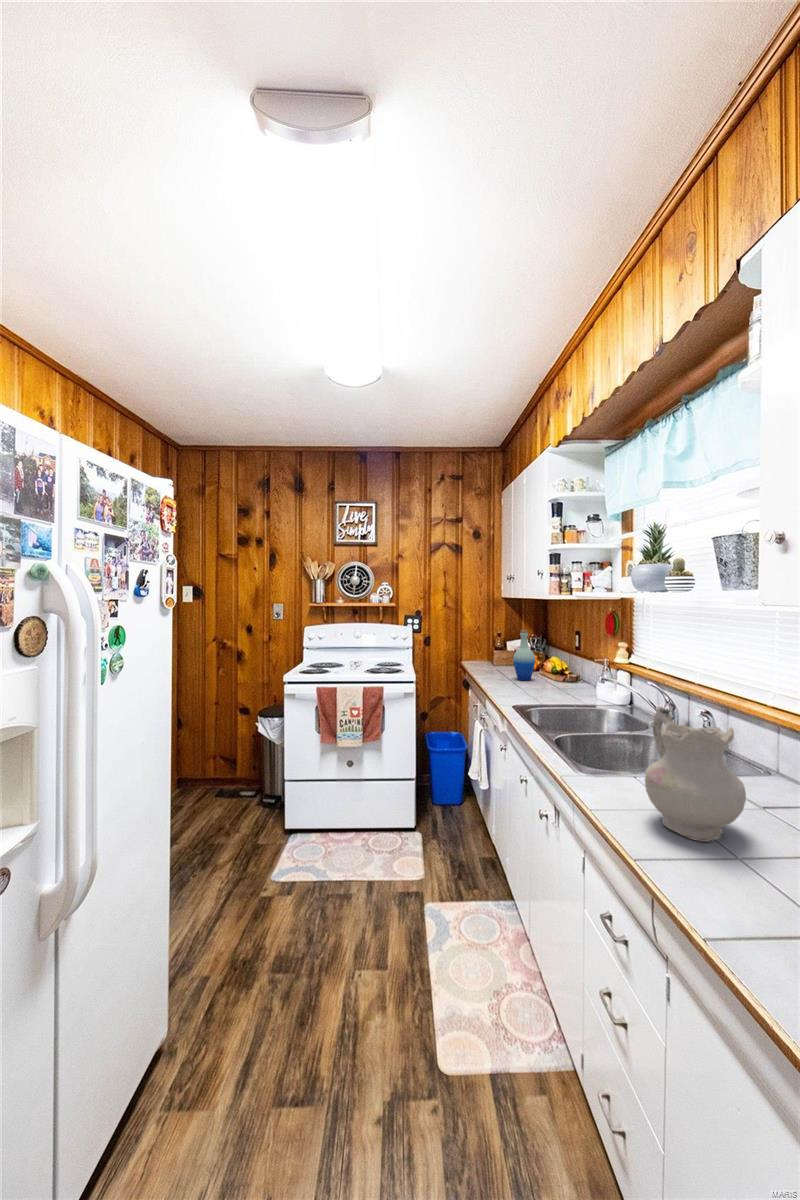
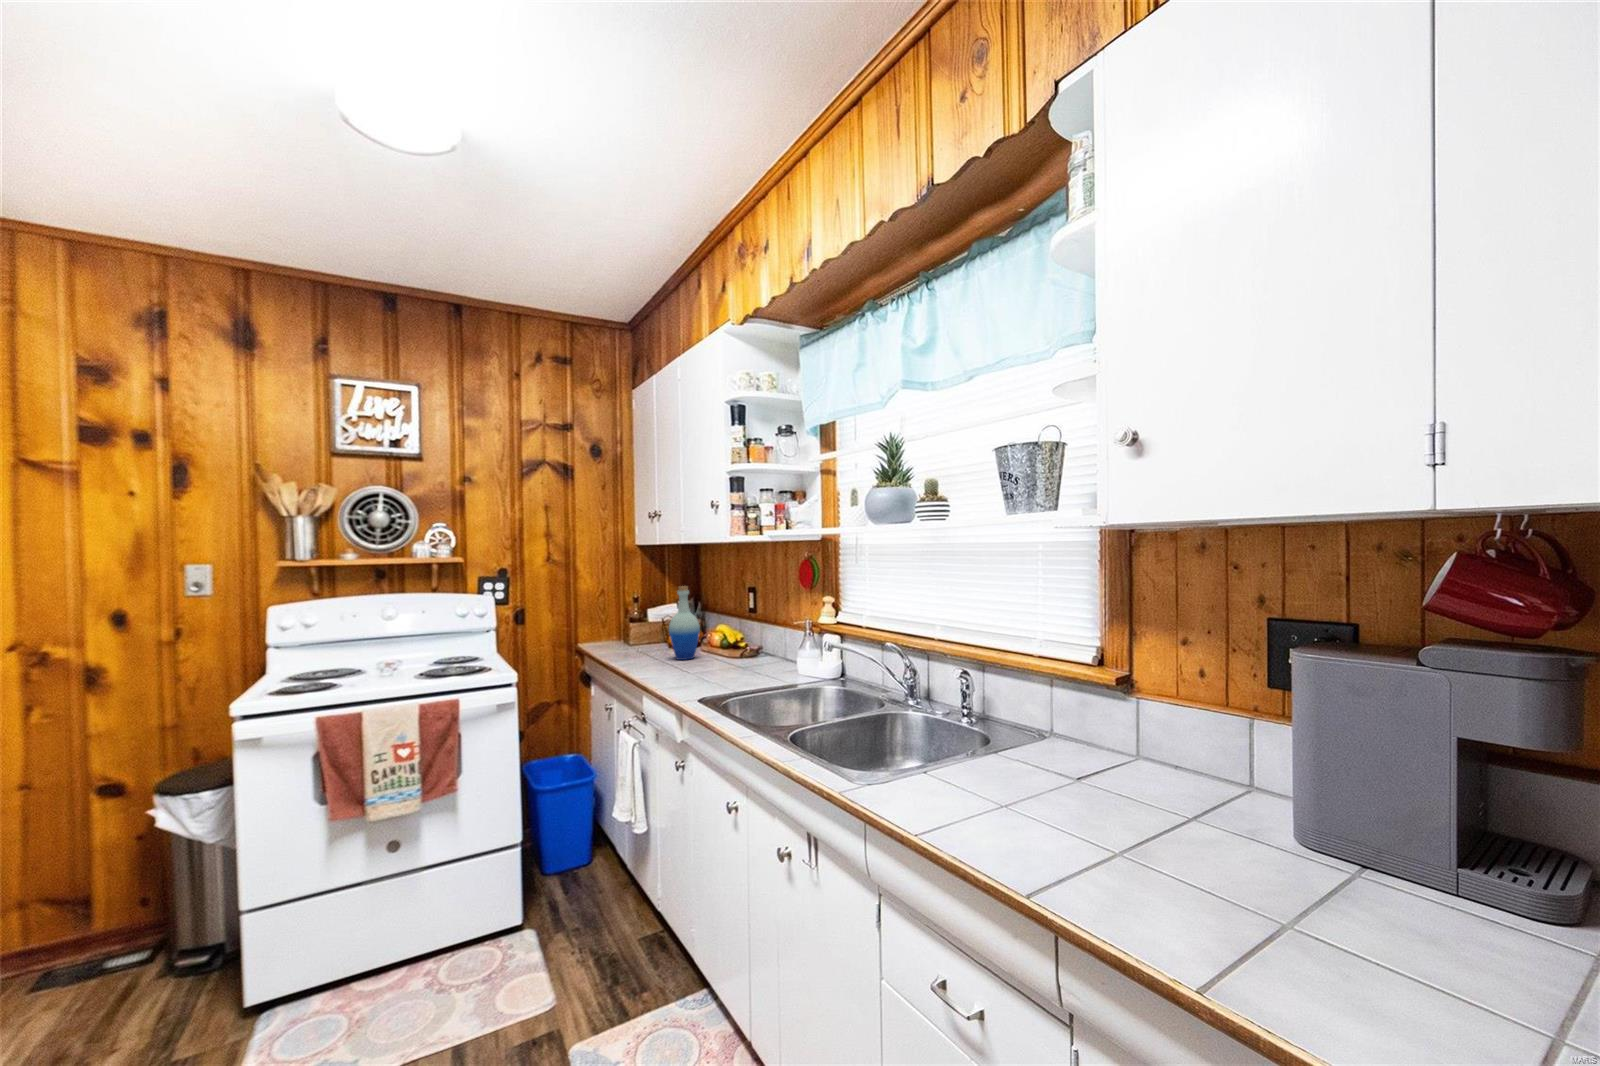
ceramic pitcher: present [645,707,746,842] -> none [986,671,1124,853]

